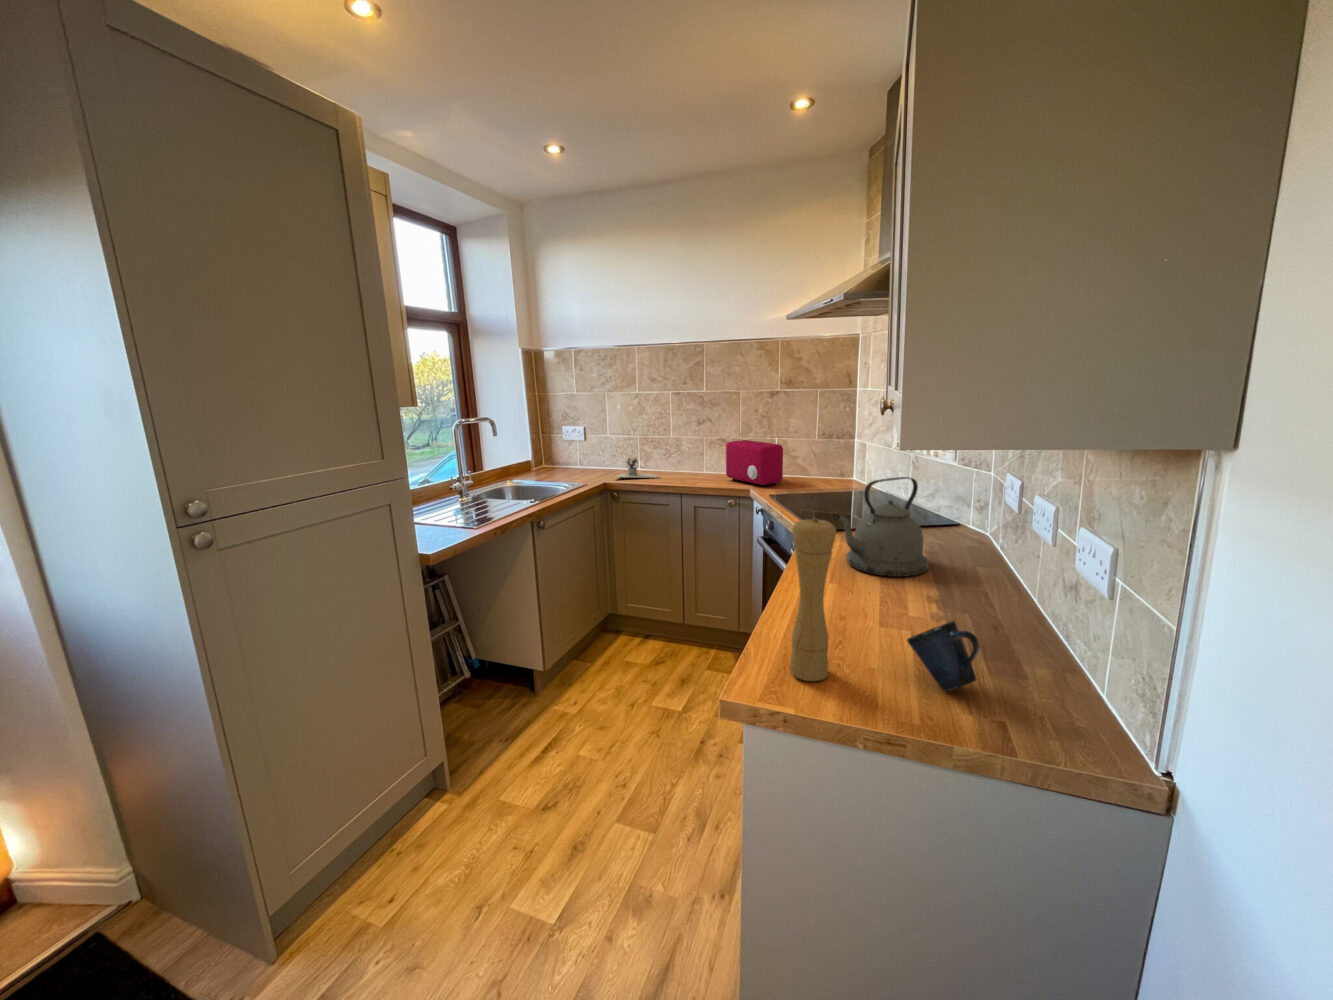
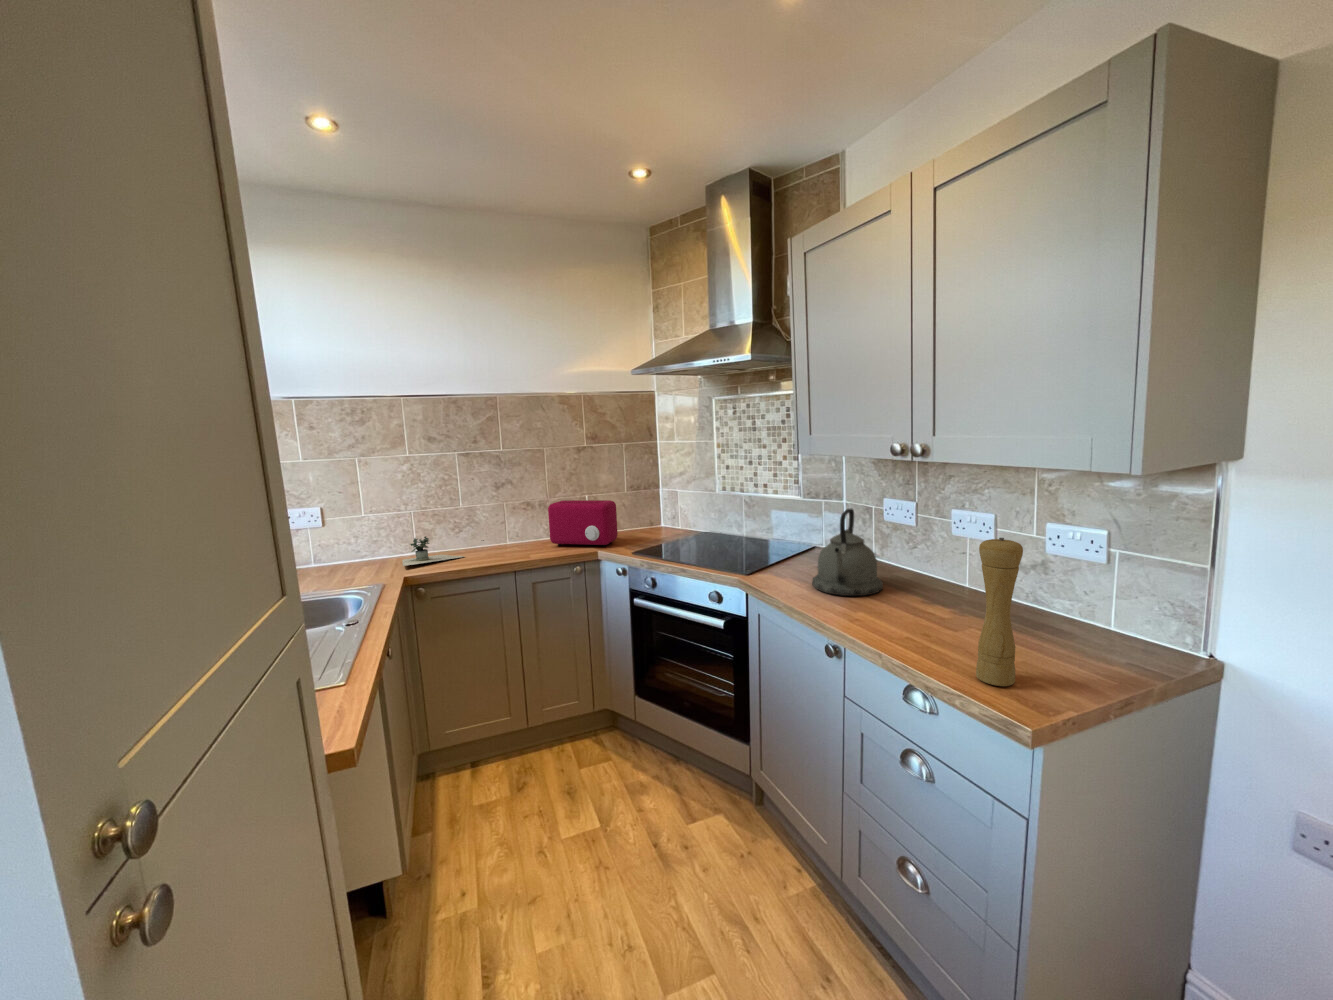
mug: present [907,621,979,691] -> none [1026,601,1094,657]

